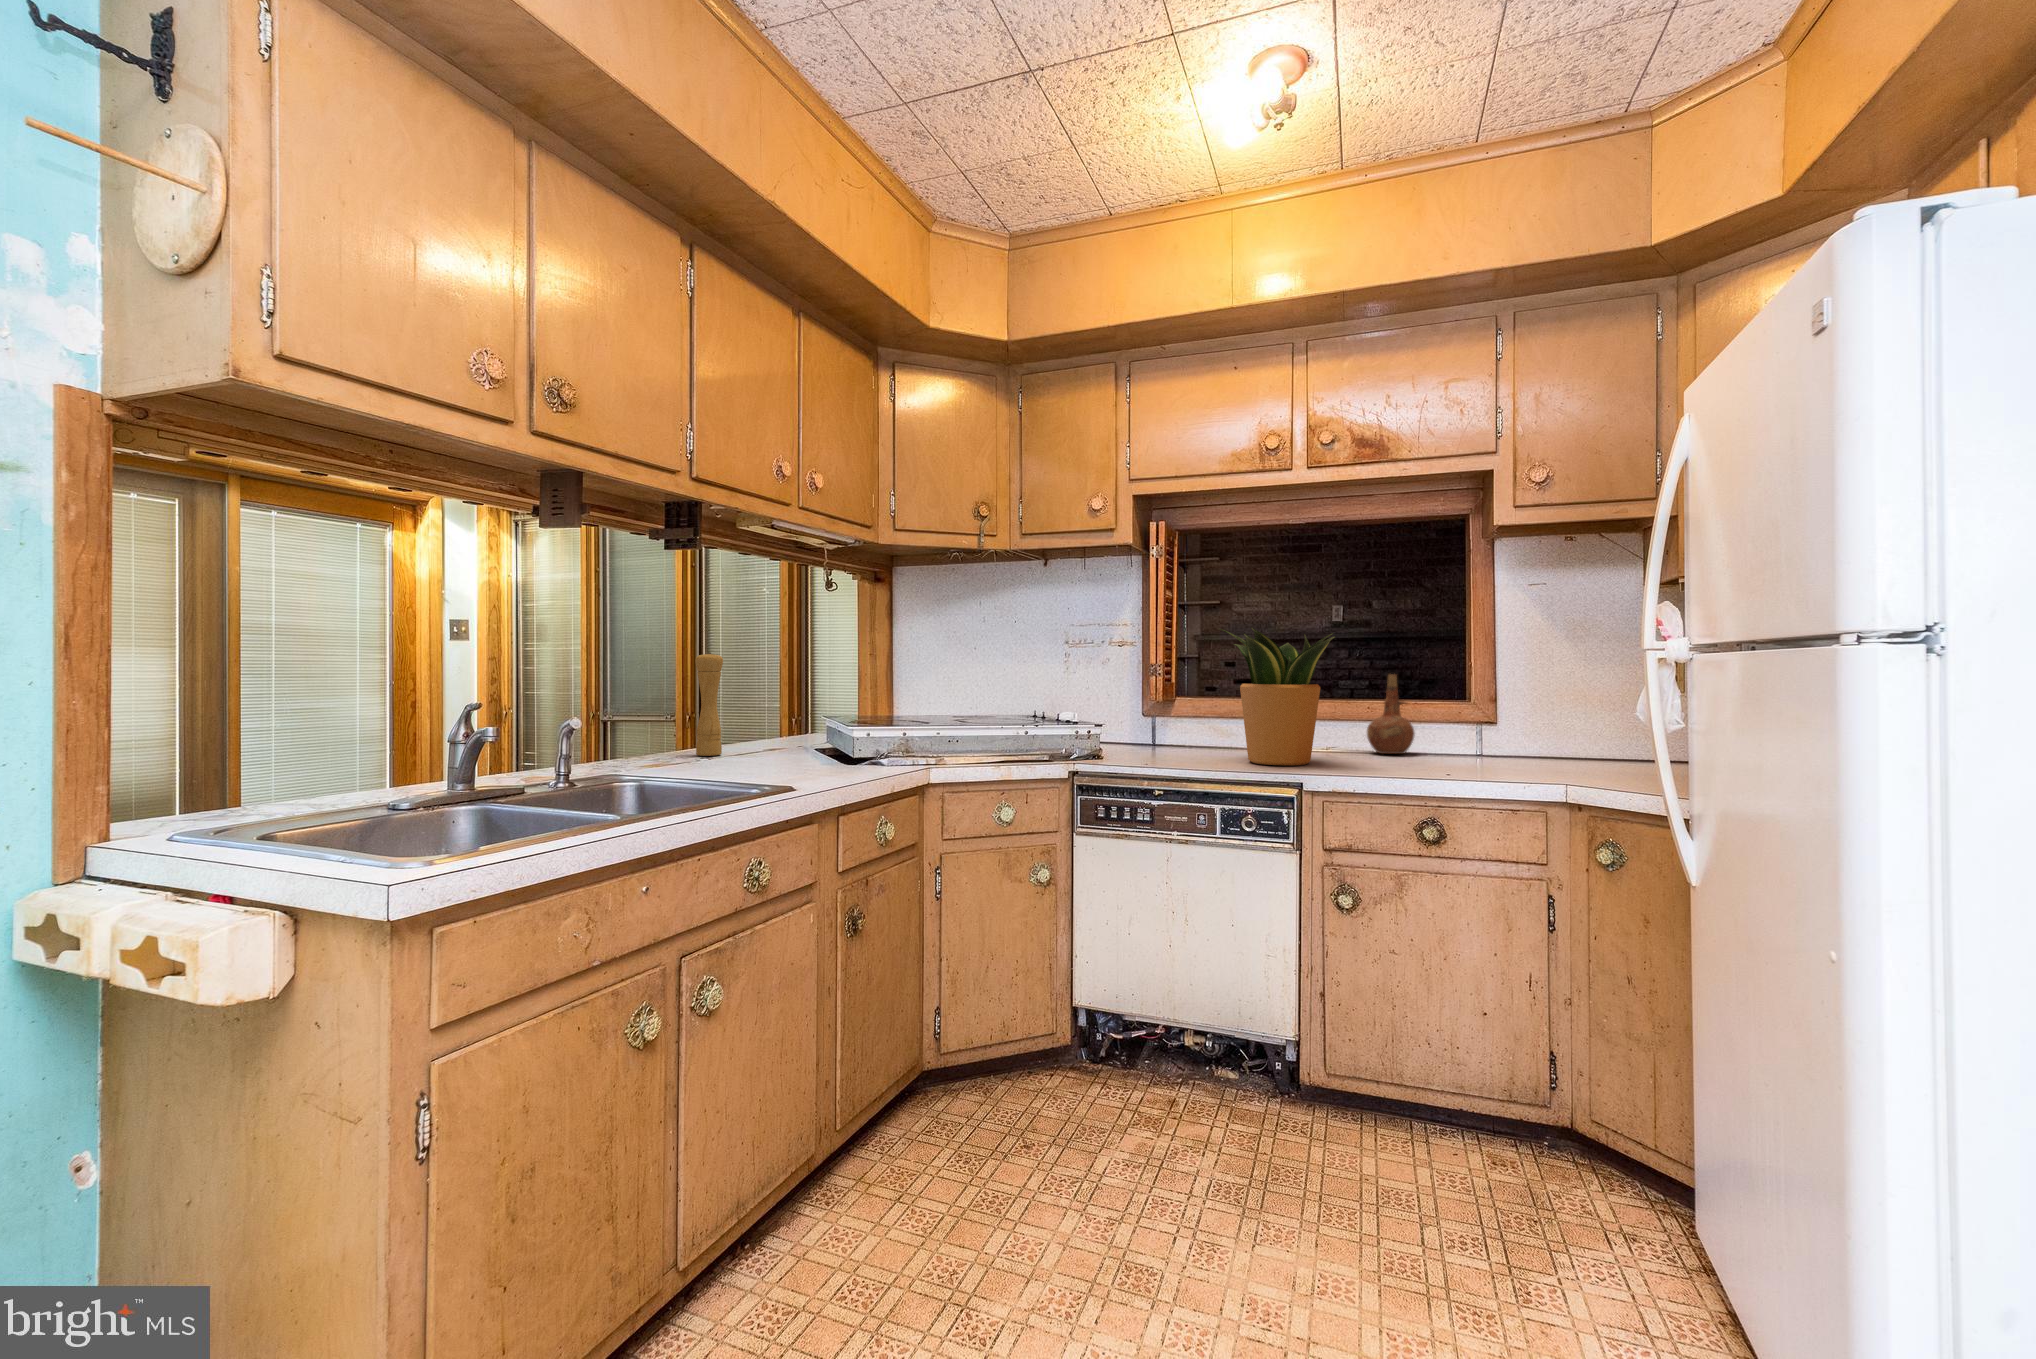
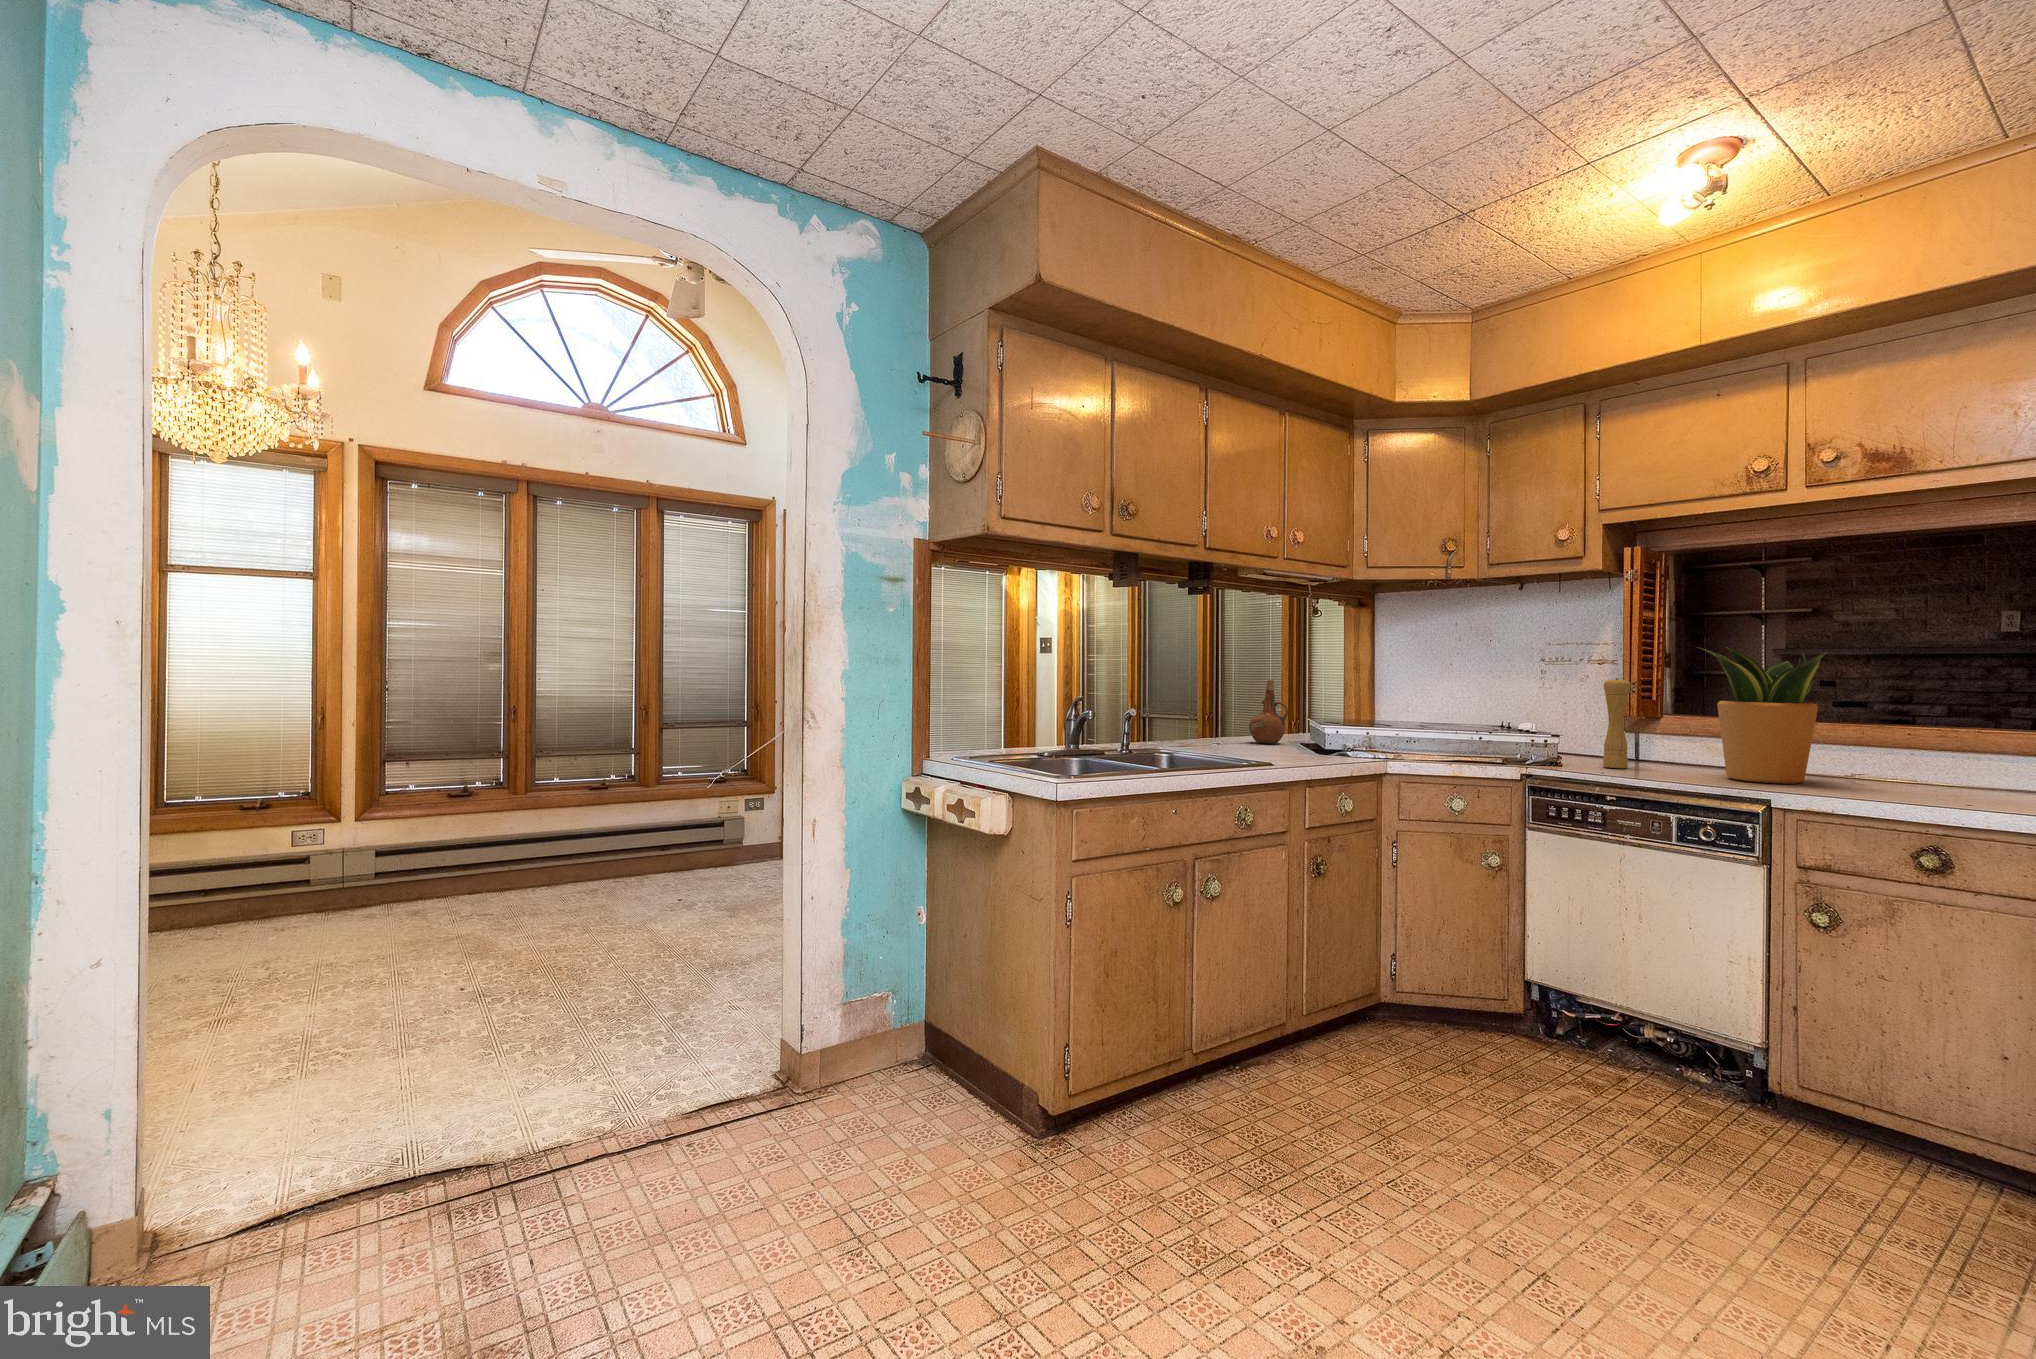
pepper mill: present [695,653,723,756] -> present [1603,678,1631,768]
ceramic pitcher: present [1367,674,1415,754] -> present [1249,680,1288,743]

